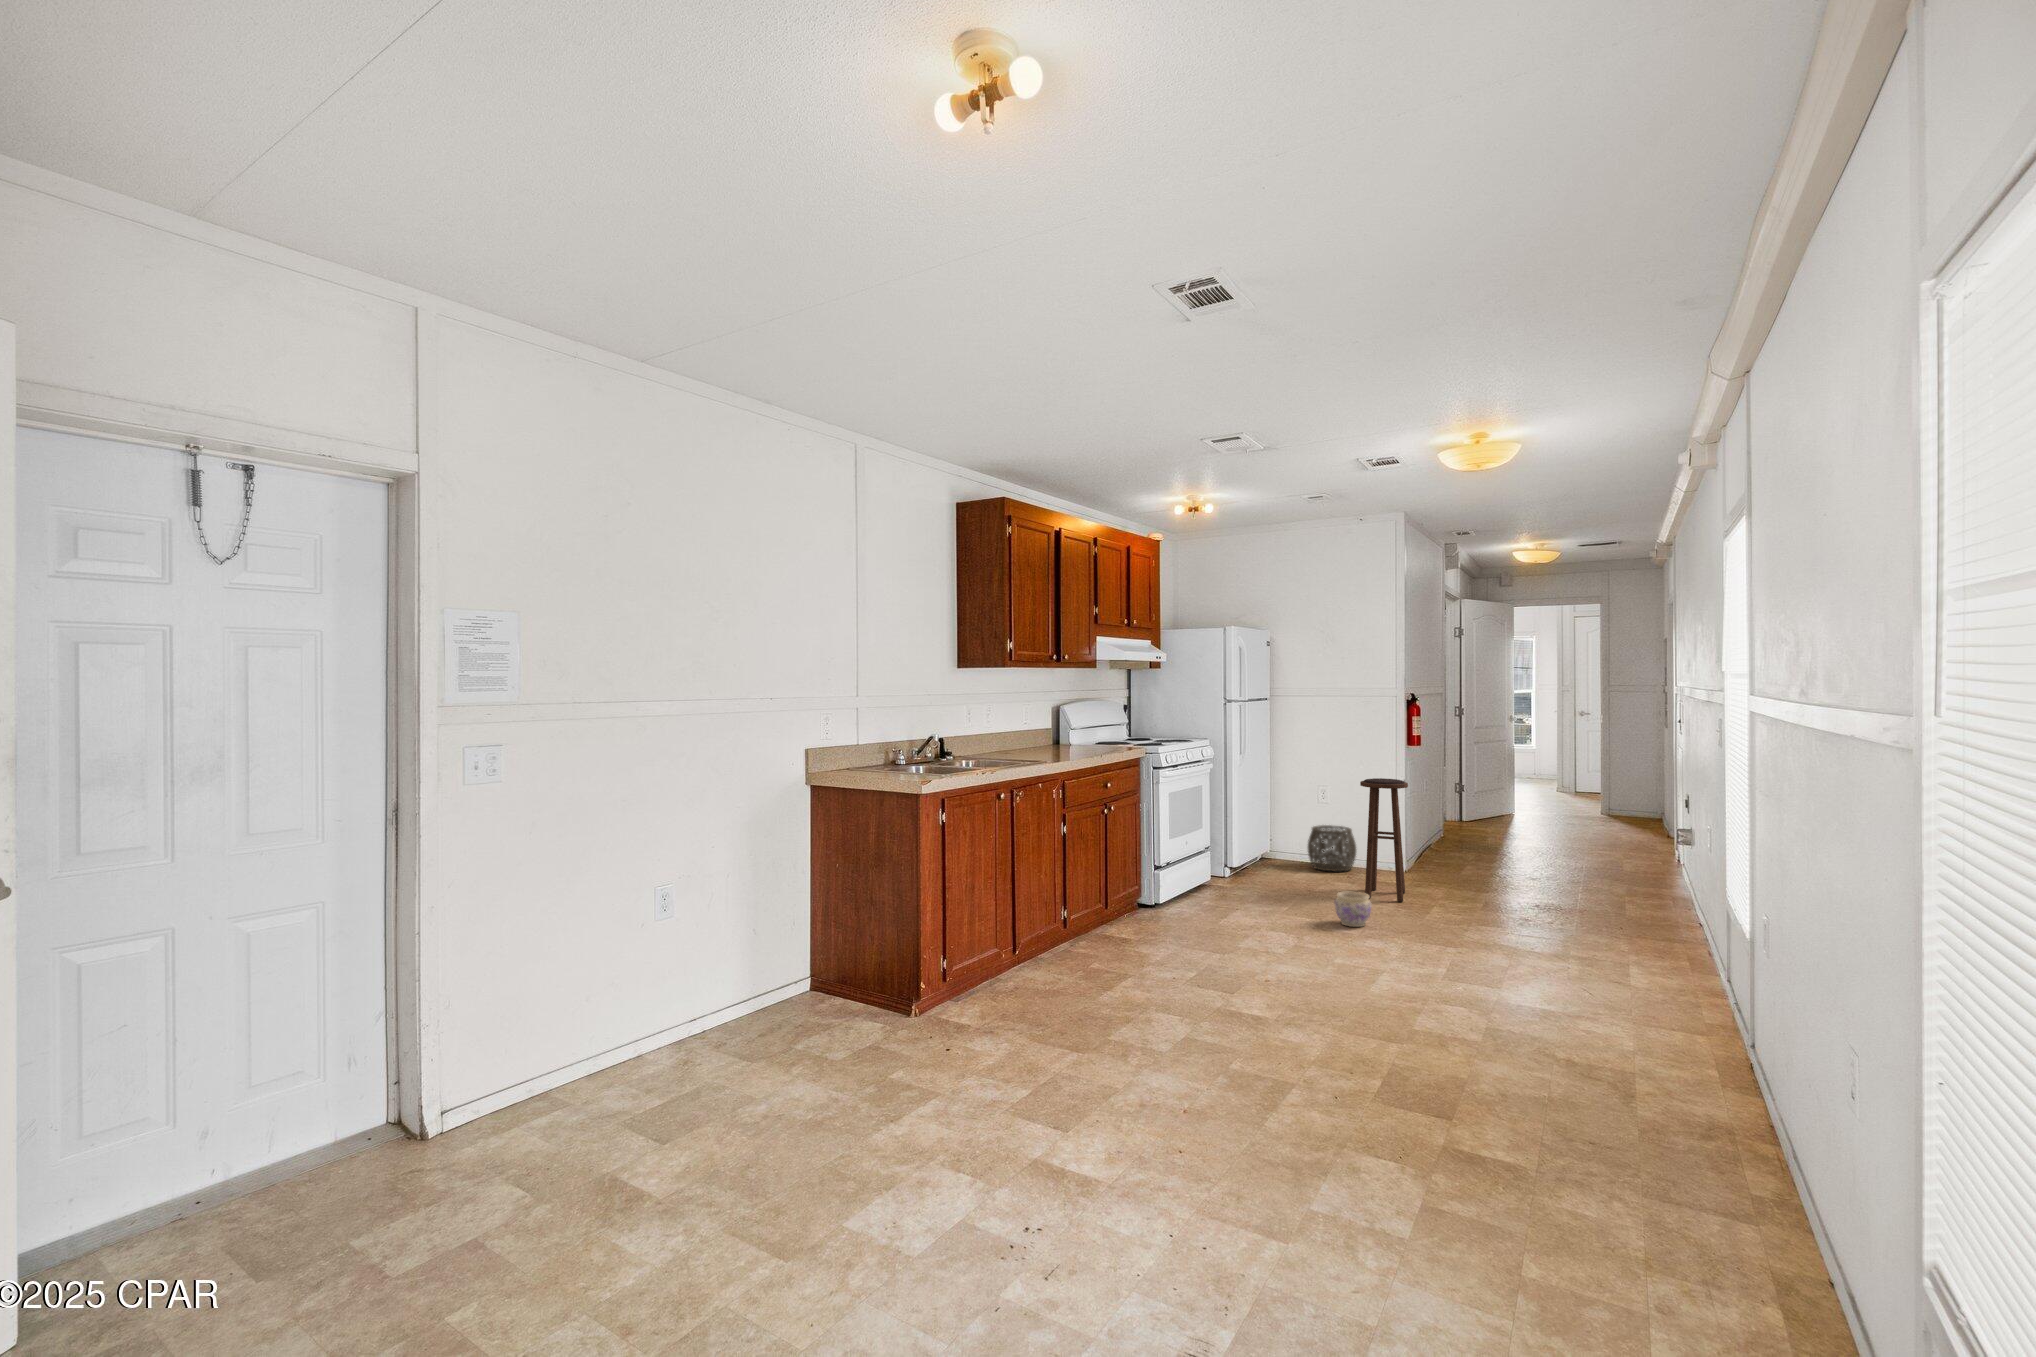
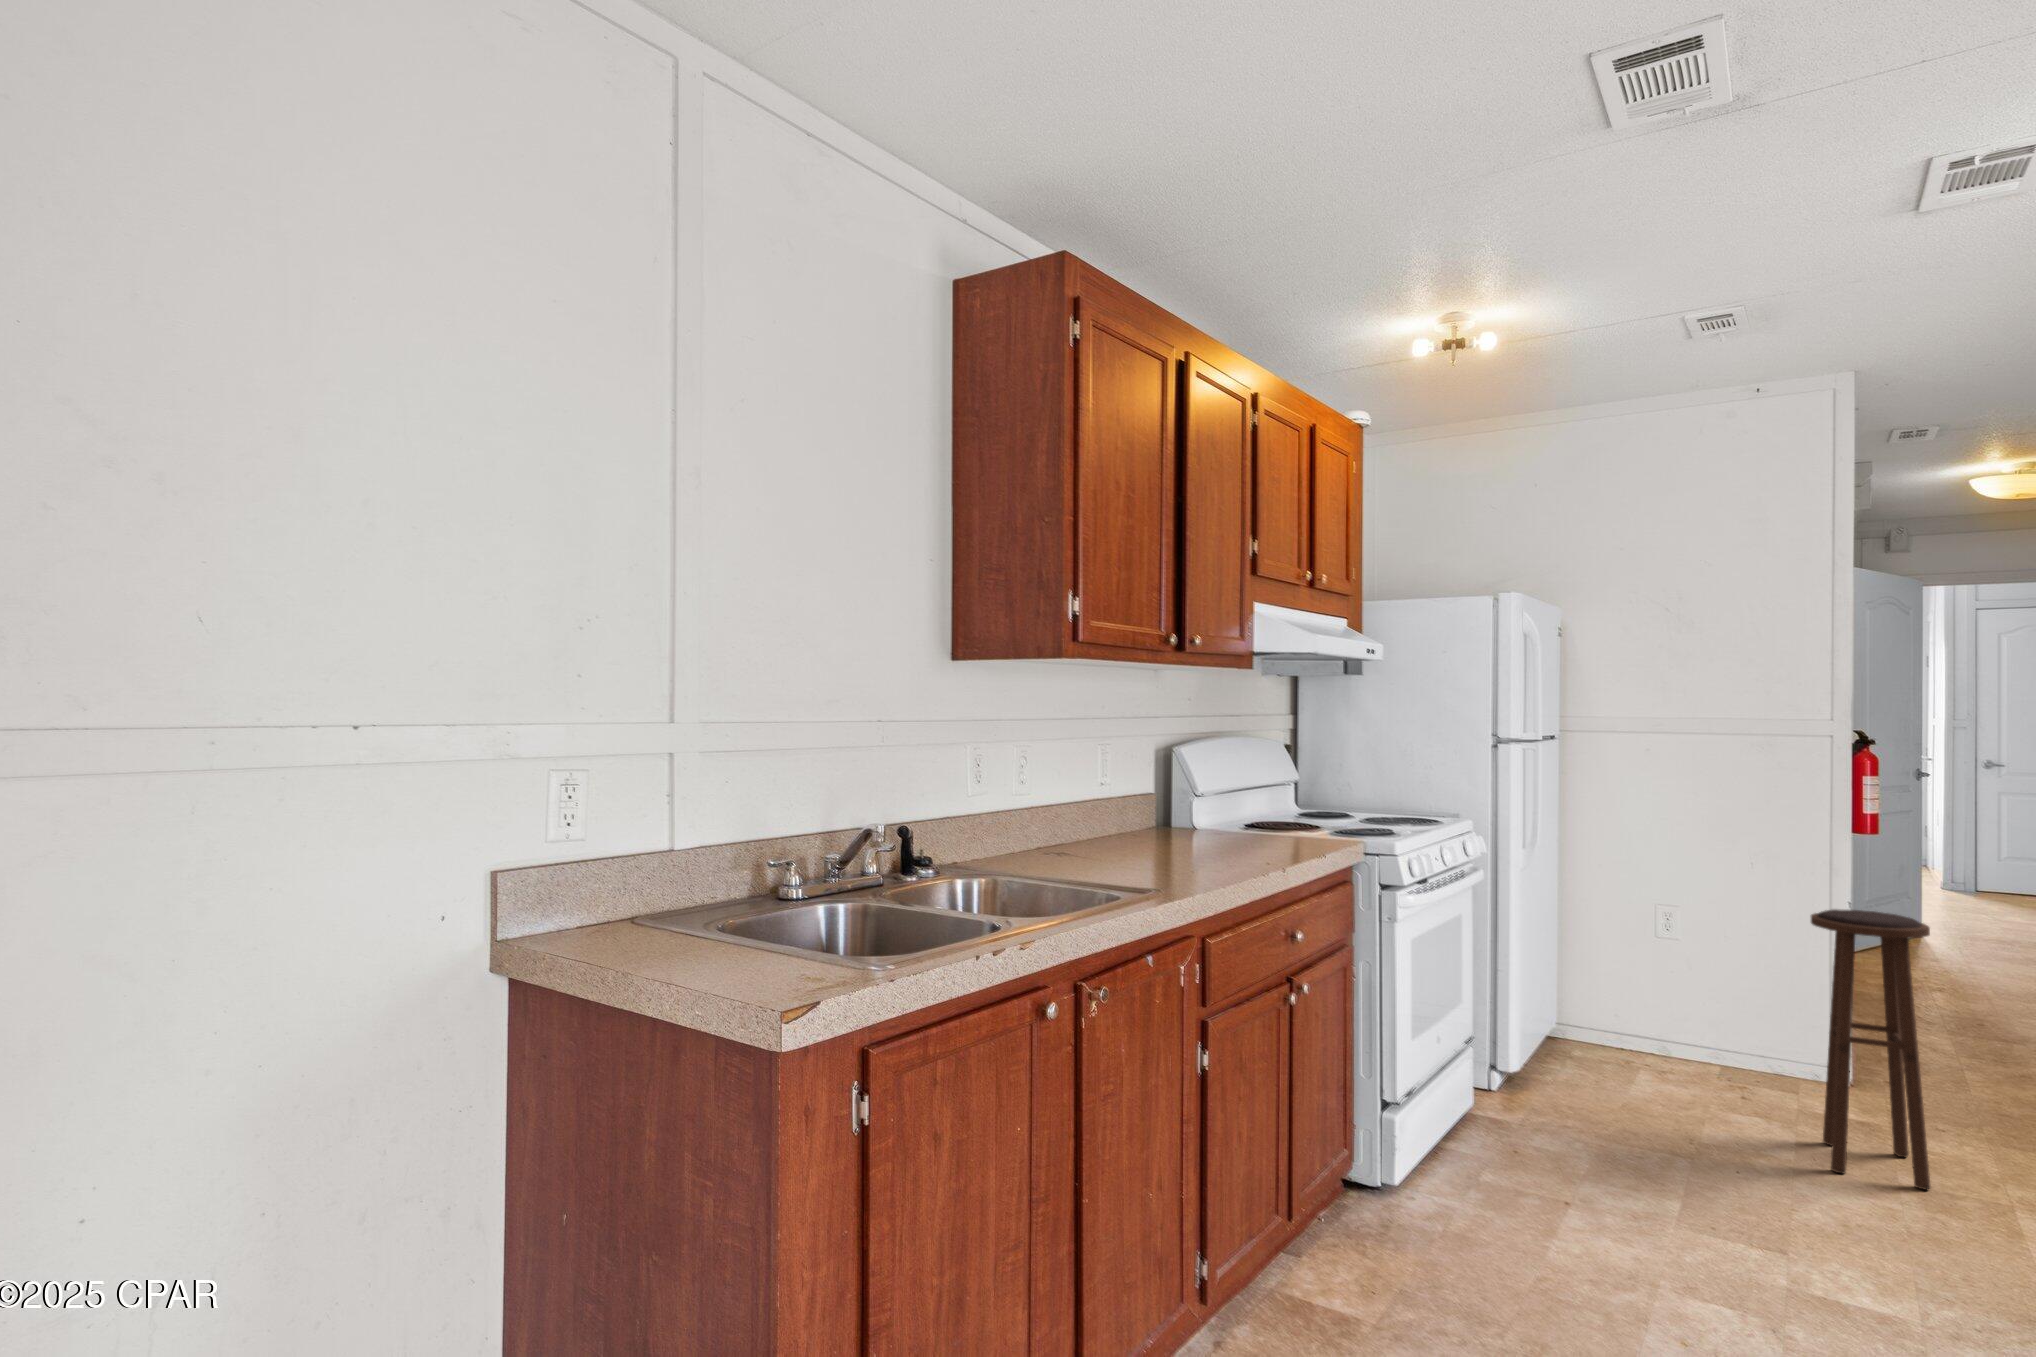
woven basket: present [1308,825,1356,872] -> none [1640,982,1749,1082]
planter: present [1334,891,1372,927] -> none [1827,1192,1932,1292]

